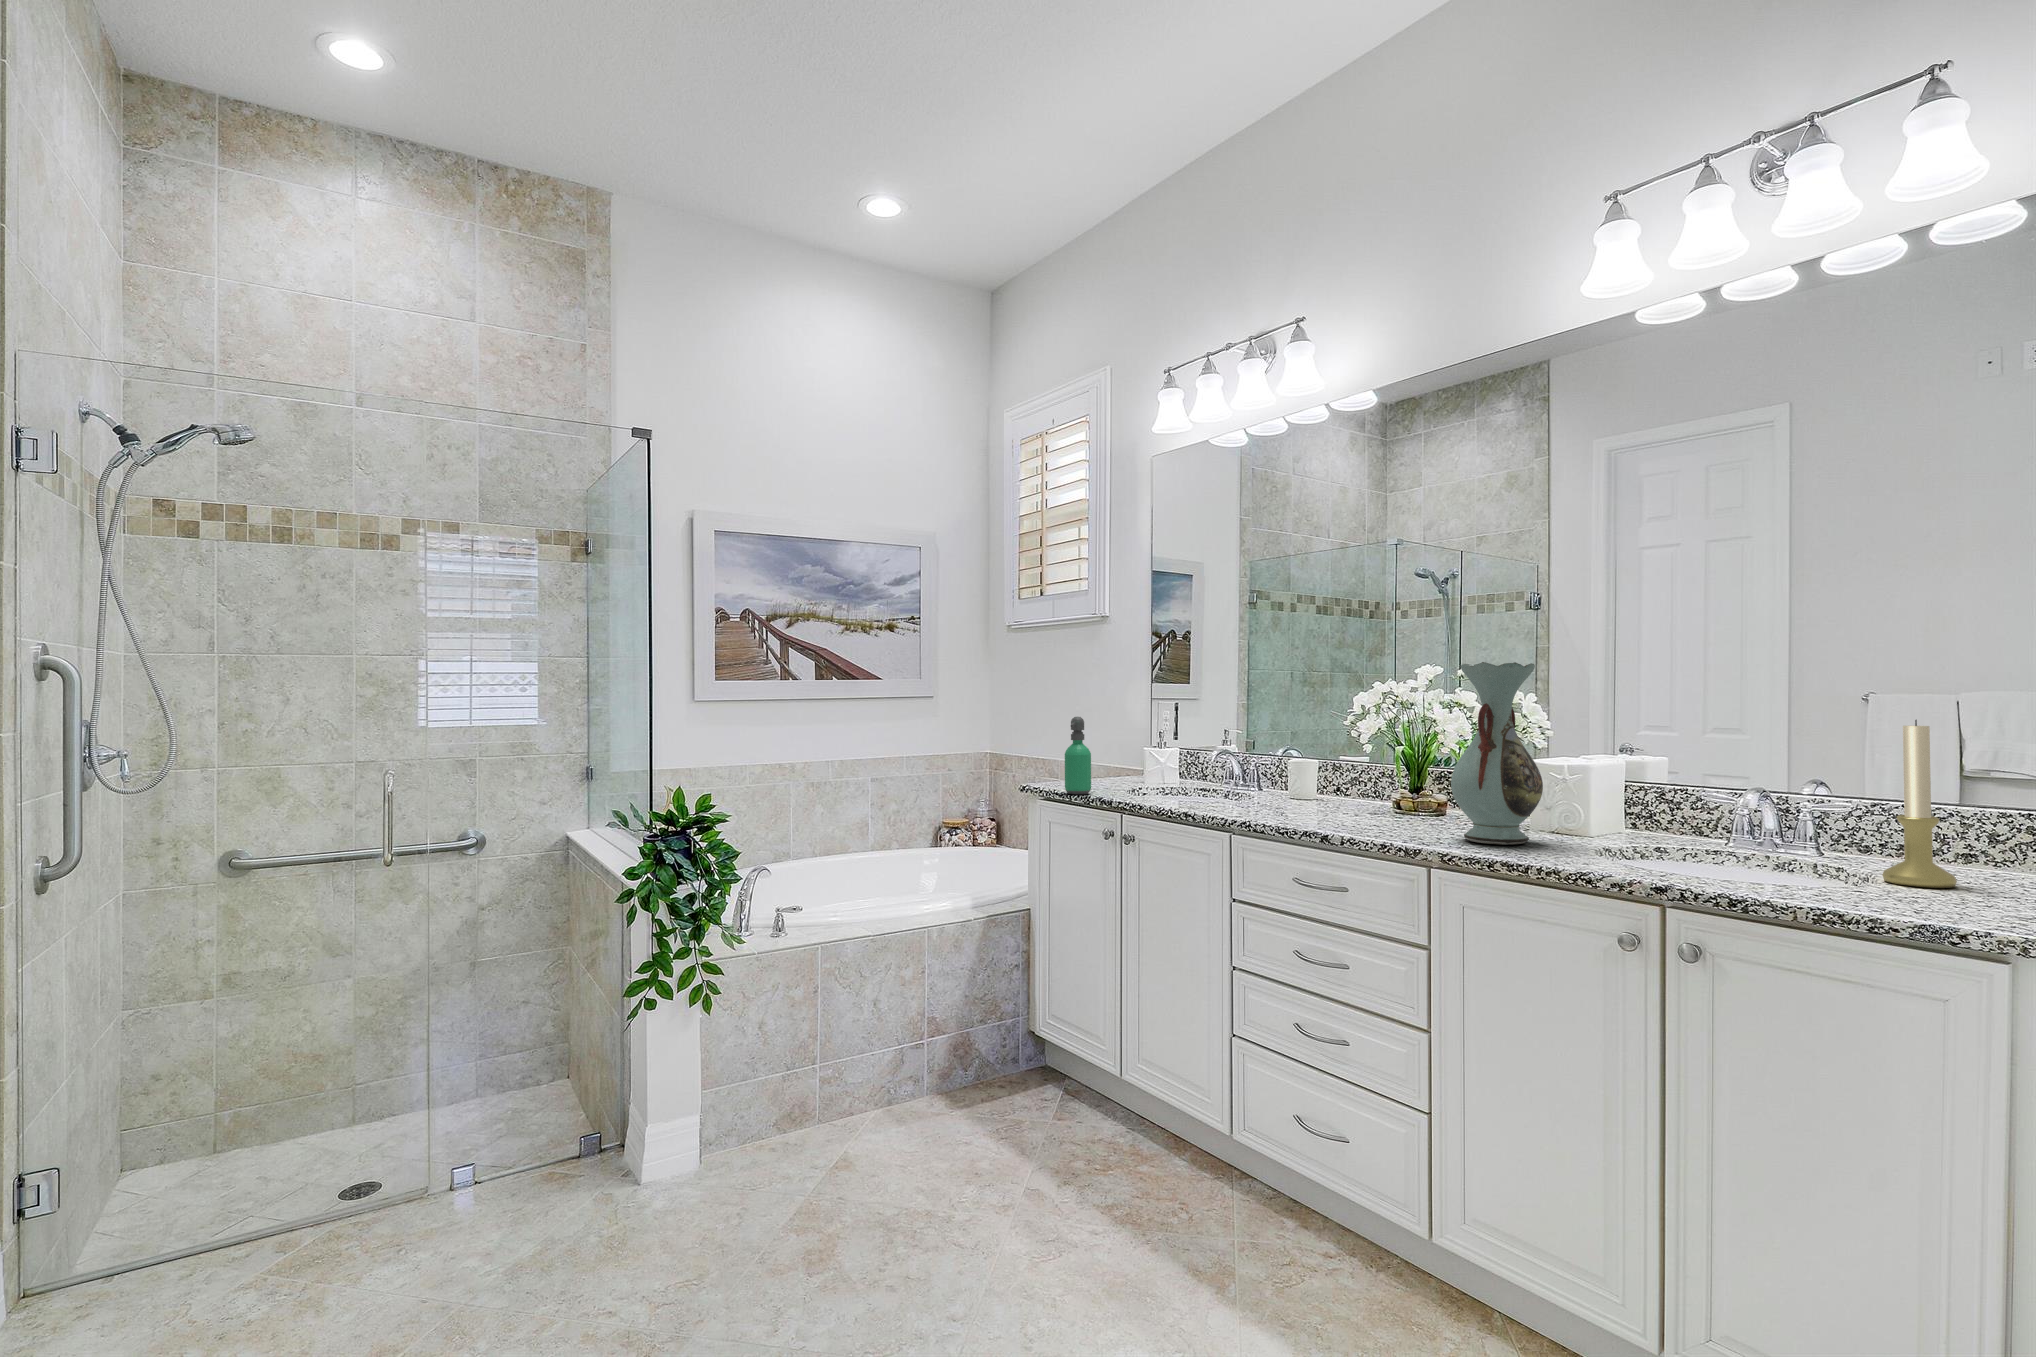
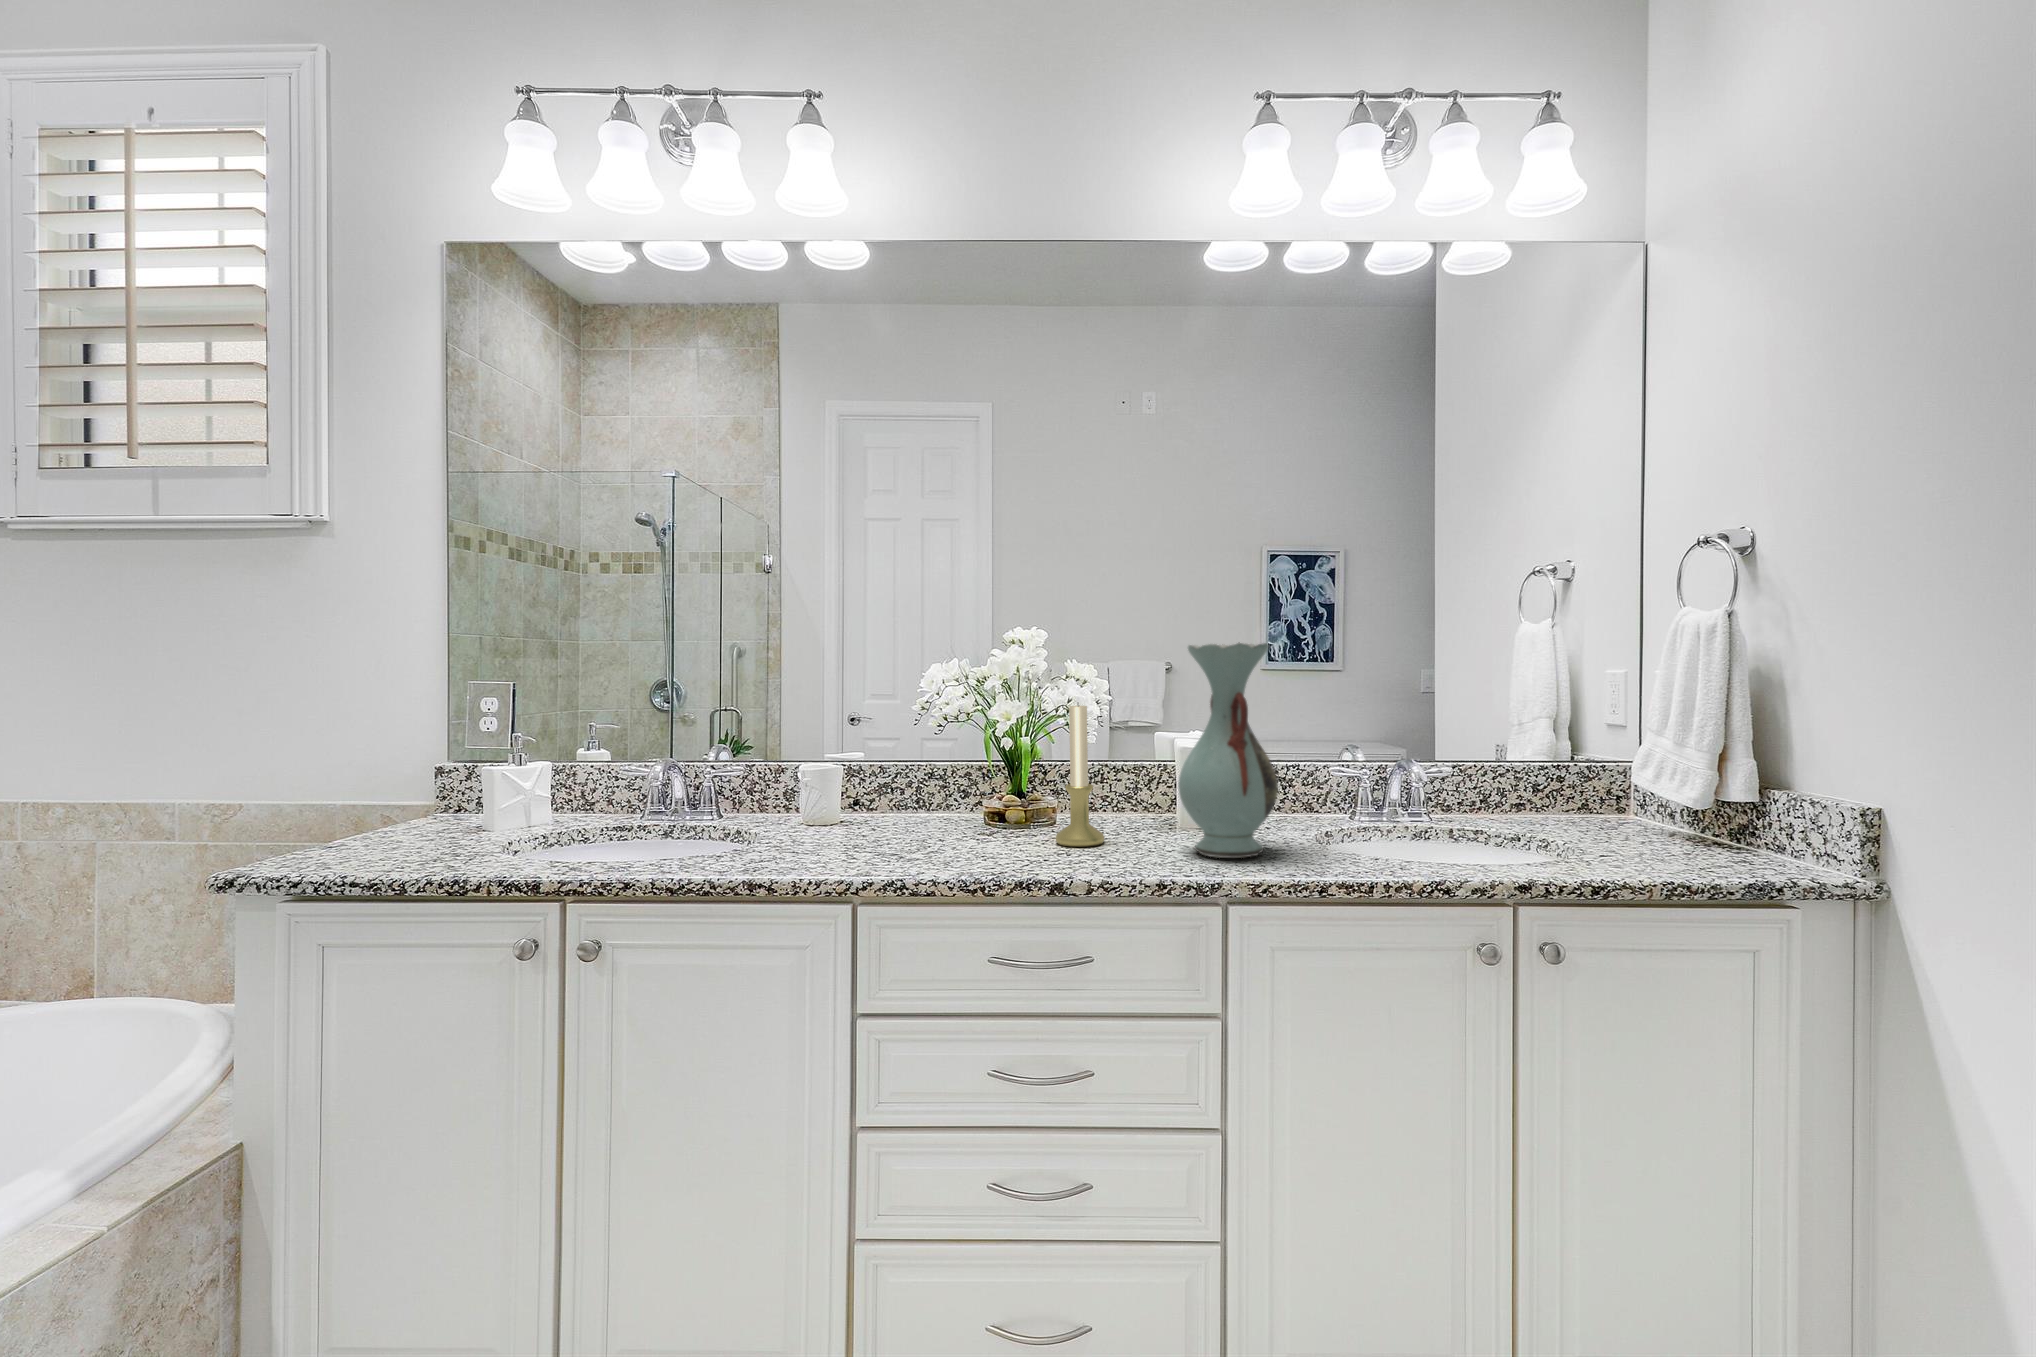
soap dispenser: present [1065,717,1091,794] -> none [469,732,522,869]
candle holder: present [1882,720,1957,888] -> present [1056,703,1104,847]

